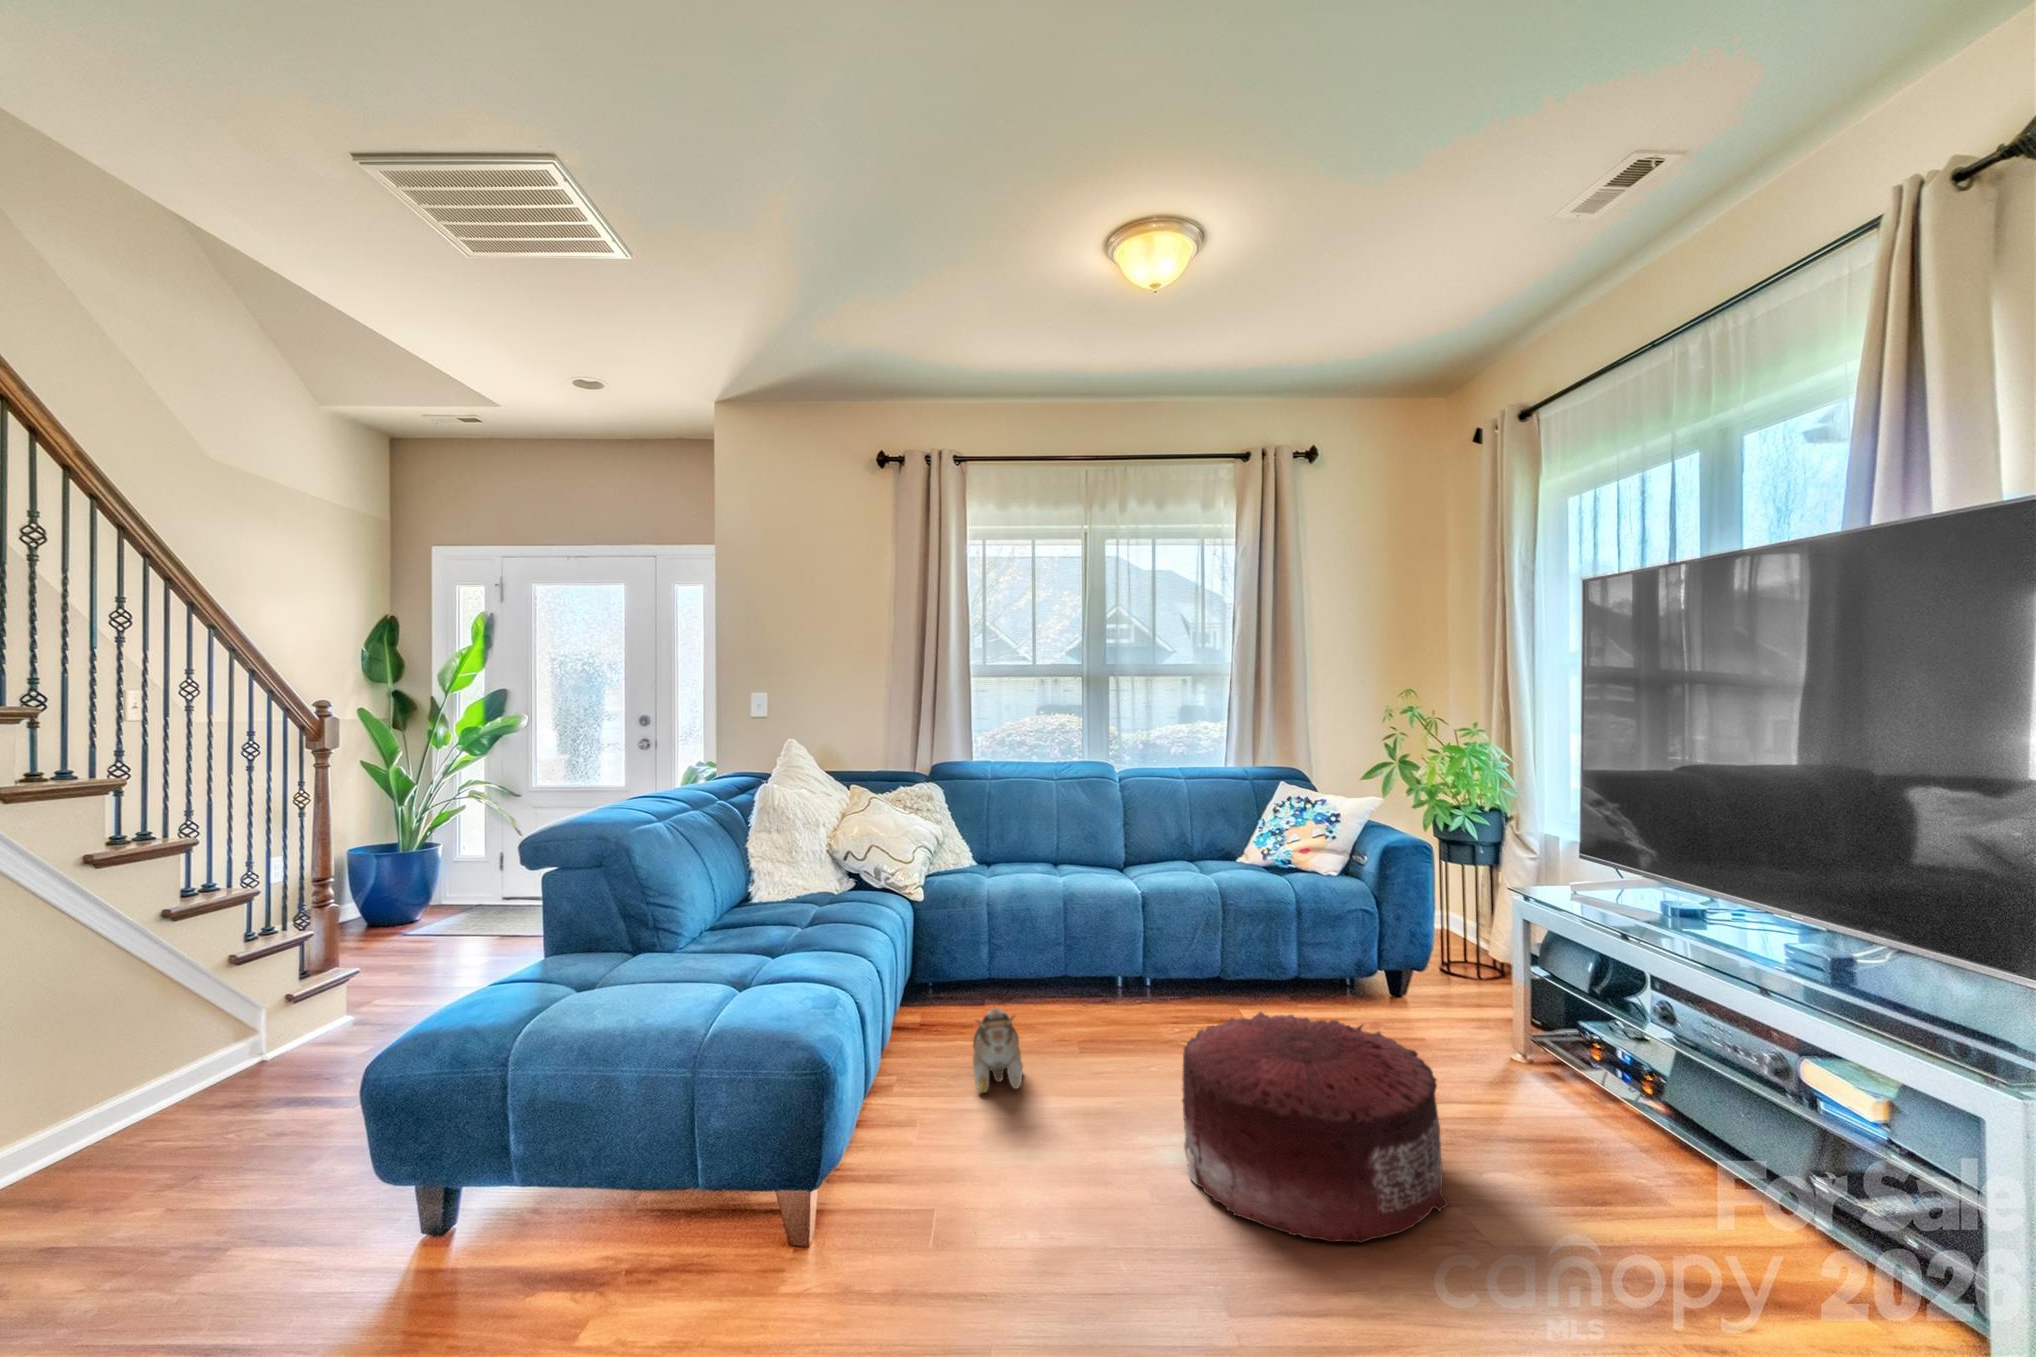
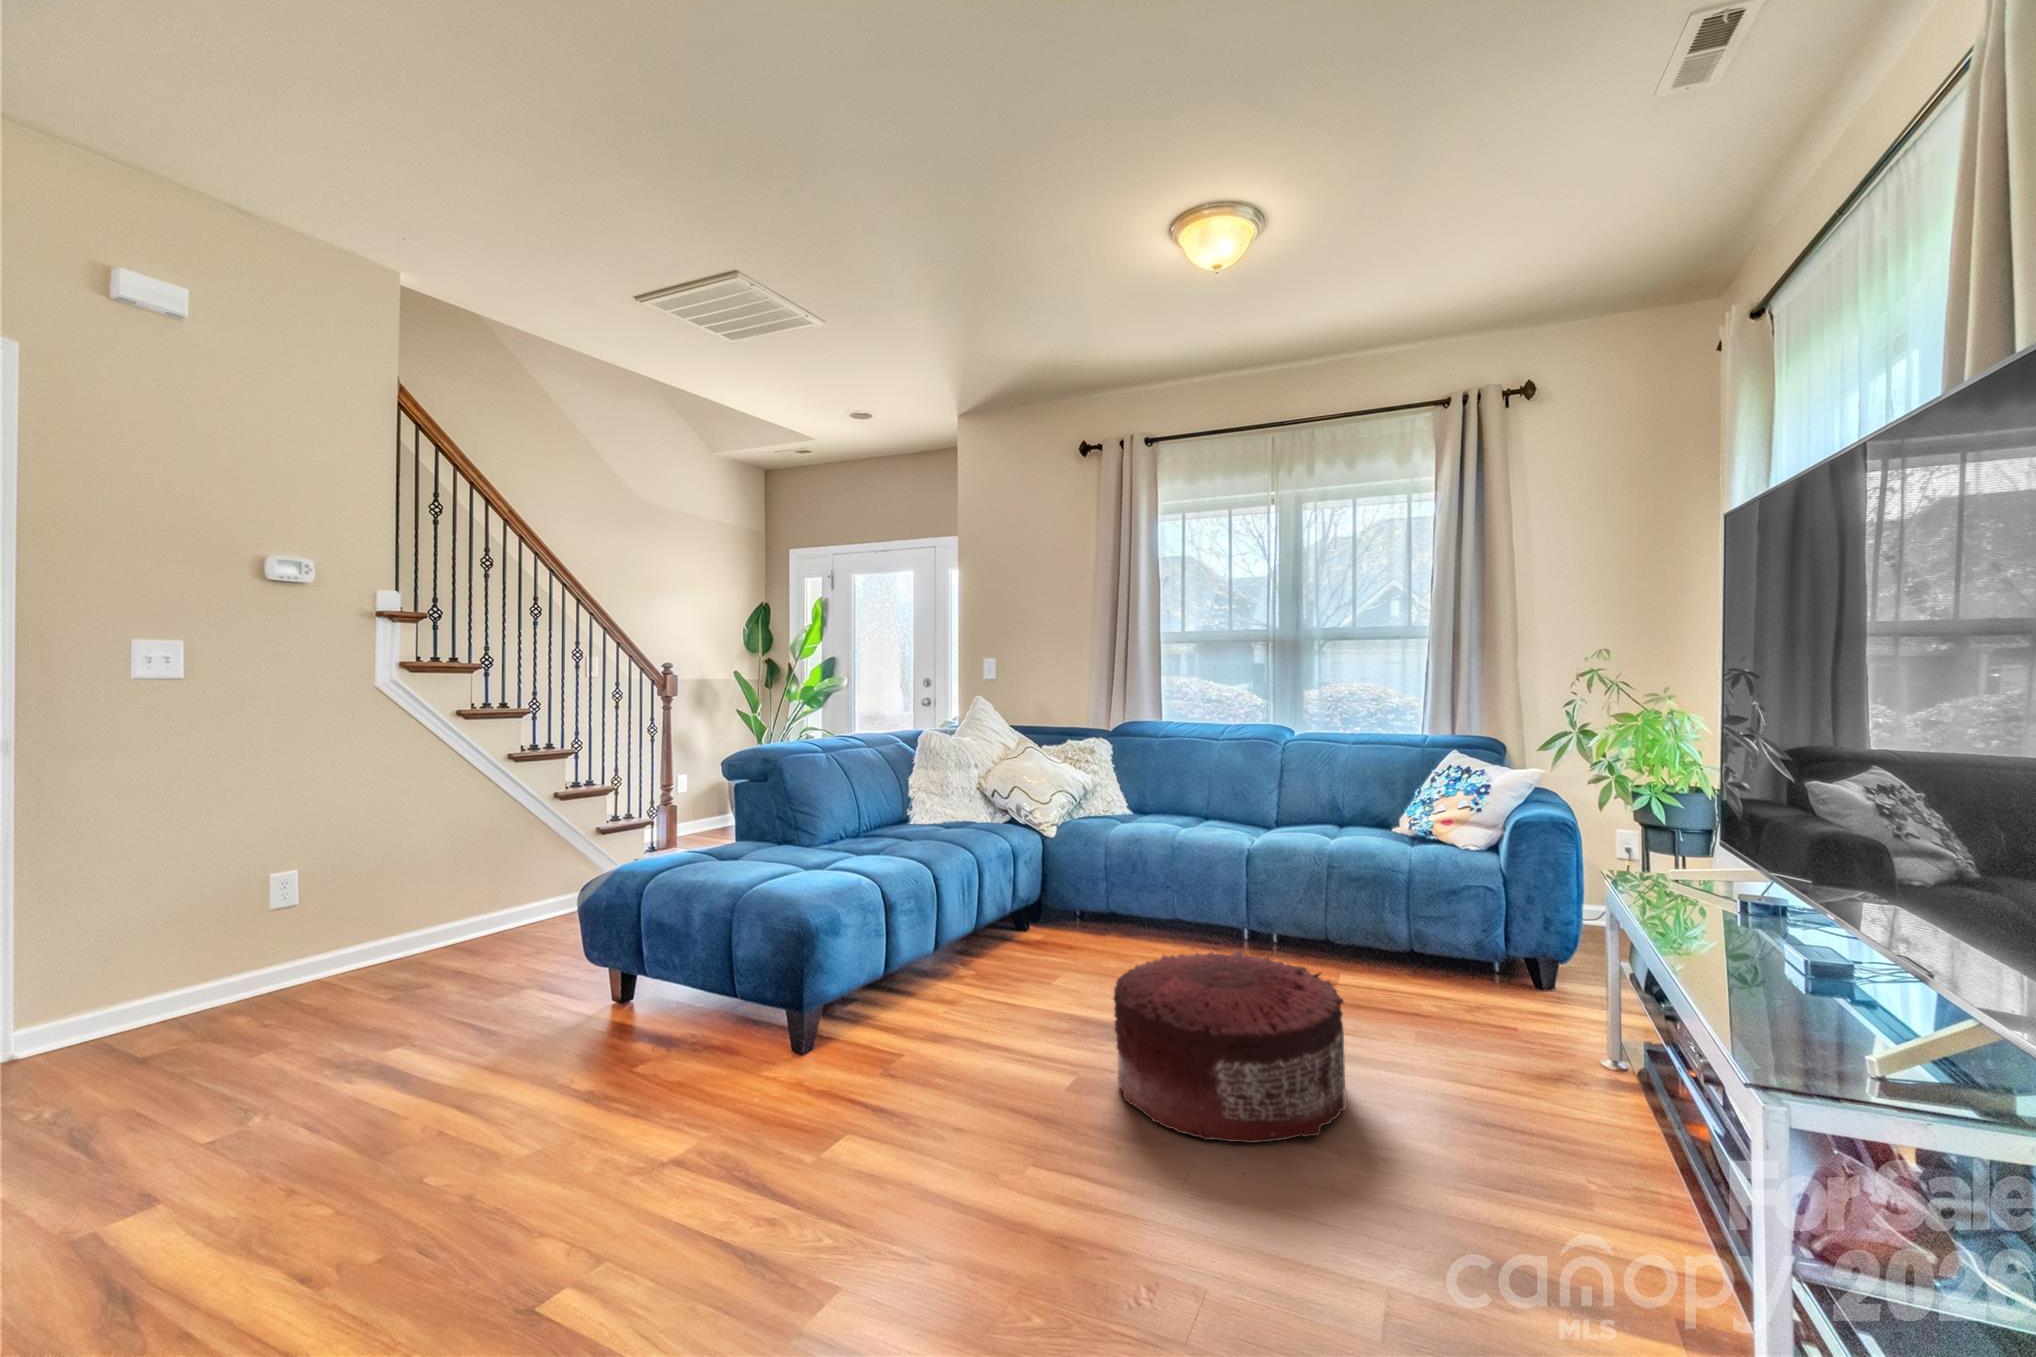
plush toy: present [973,1008,1023,1093] -> none [1018,920,1081,992]

